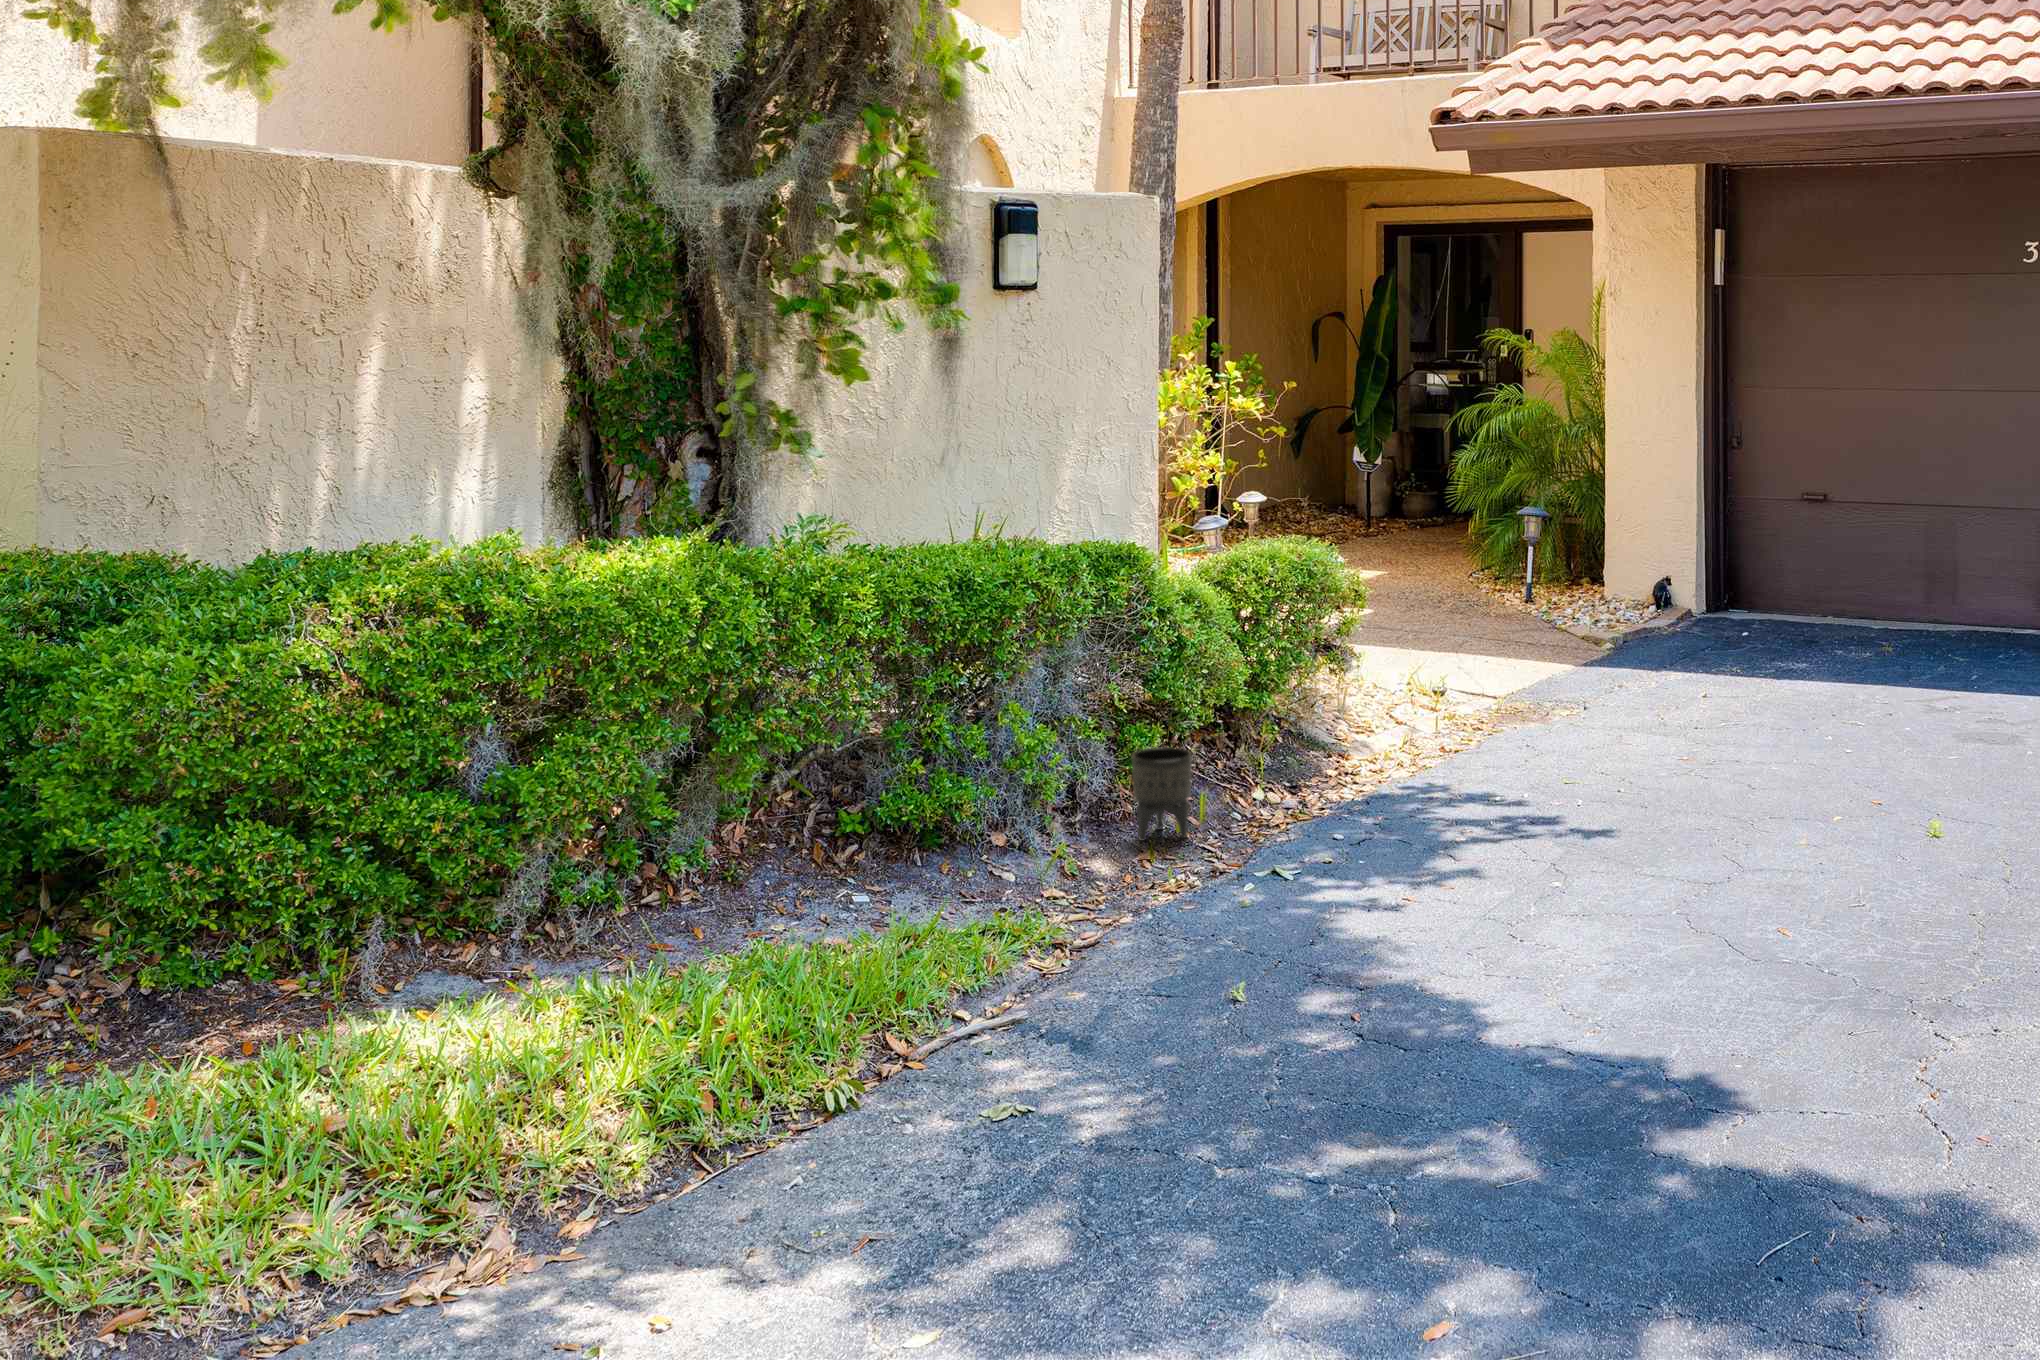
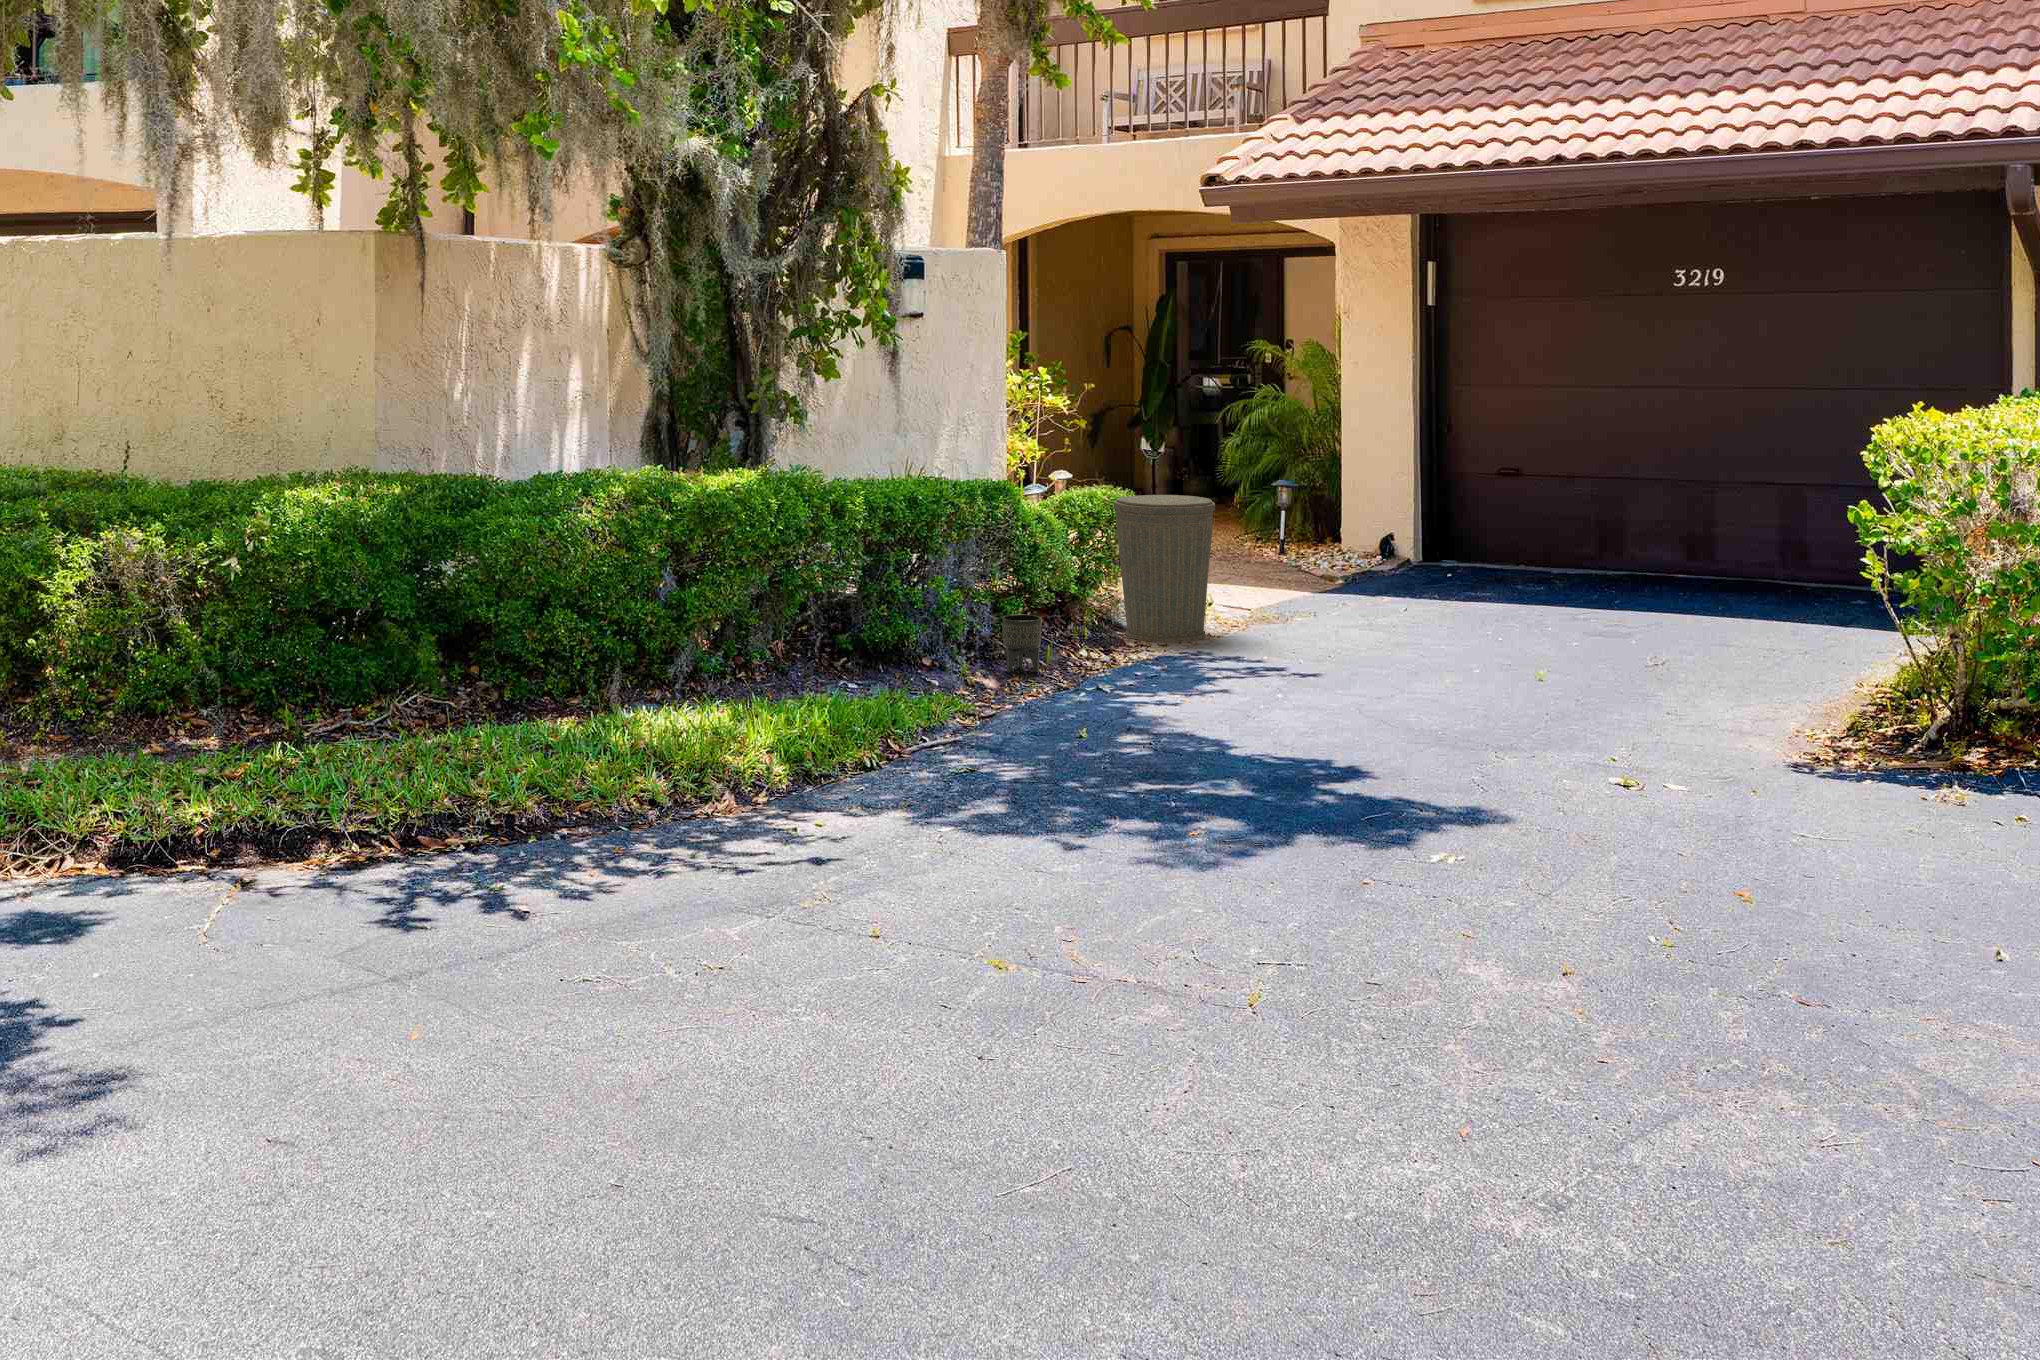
trash can: none [1307,550,1452,769] -> present [1114,495,1215,642]

